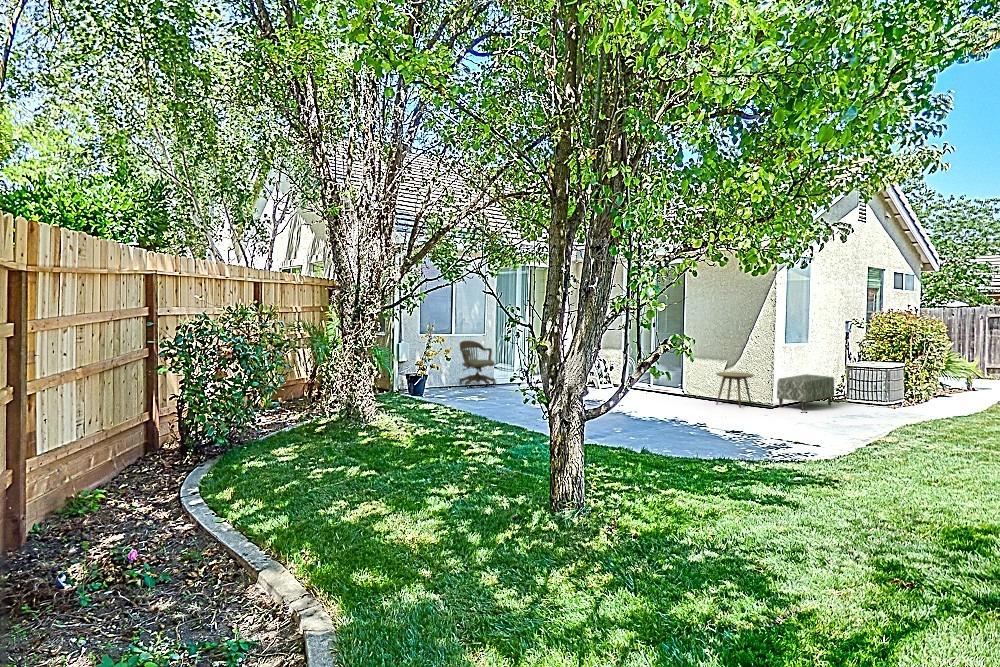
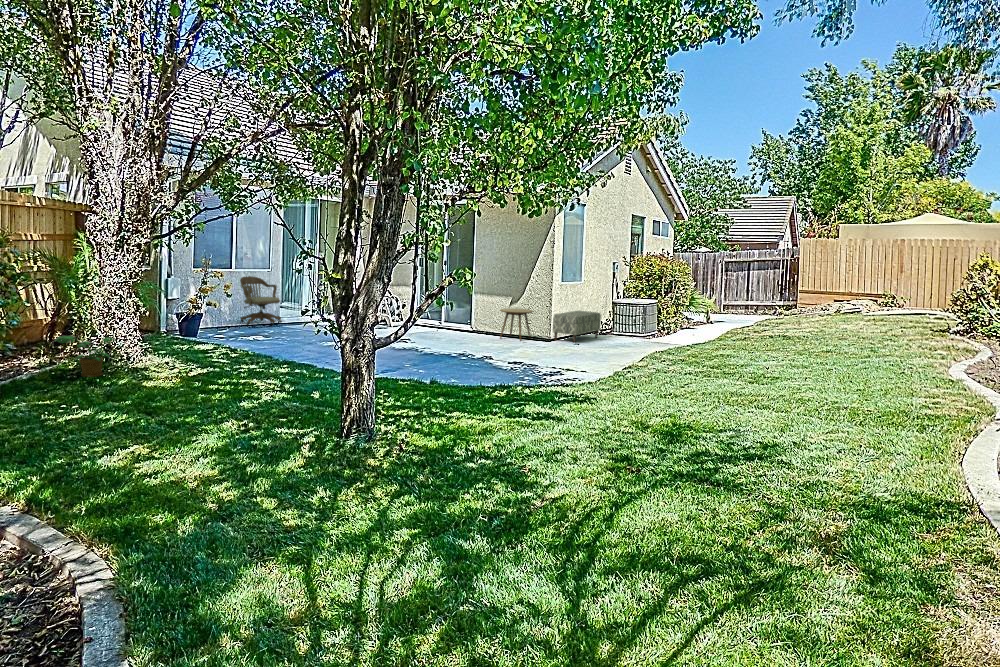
potted plant: none [297,397,347,436] -> present [55,336,116,377]

